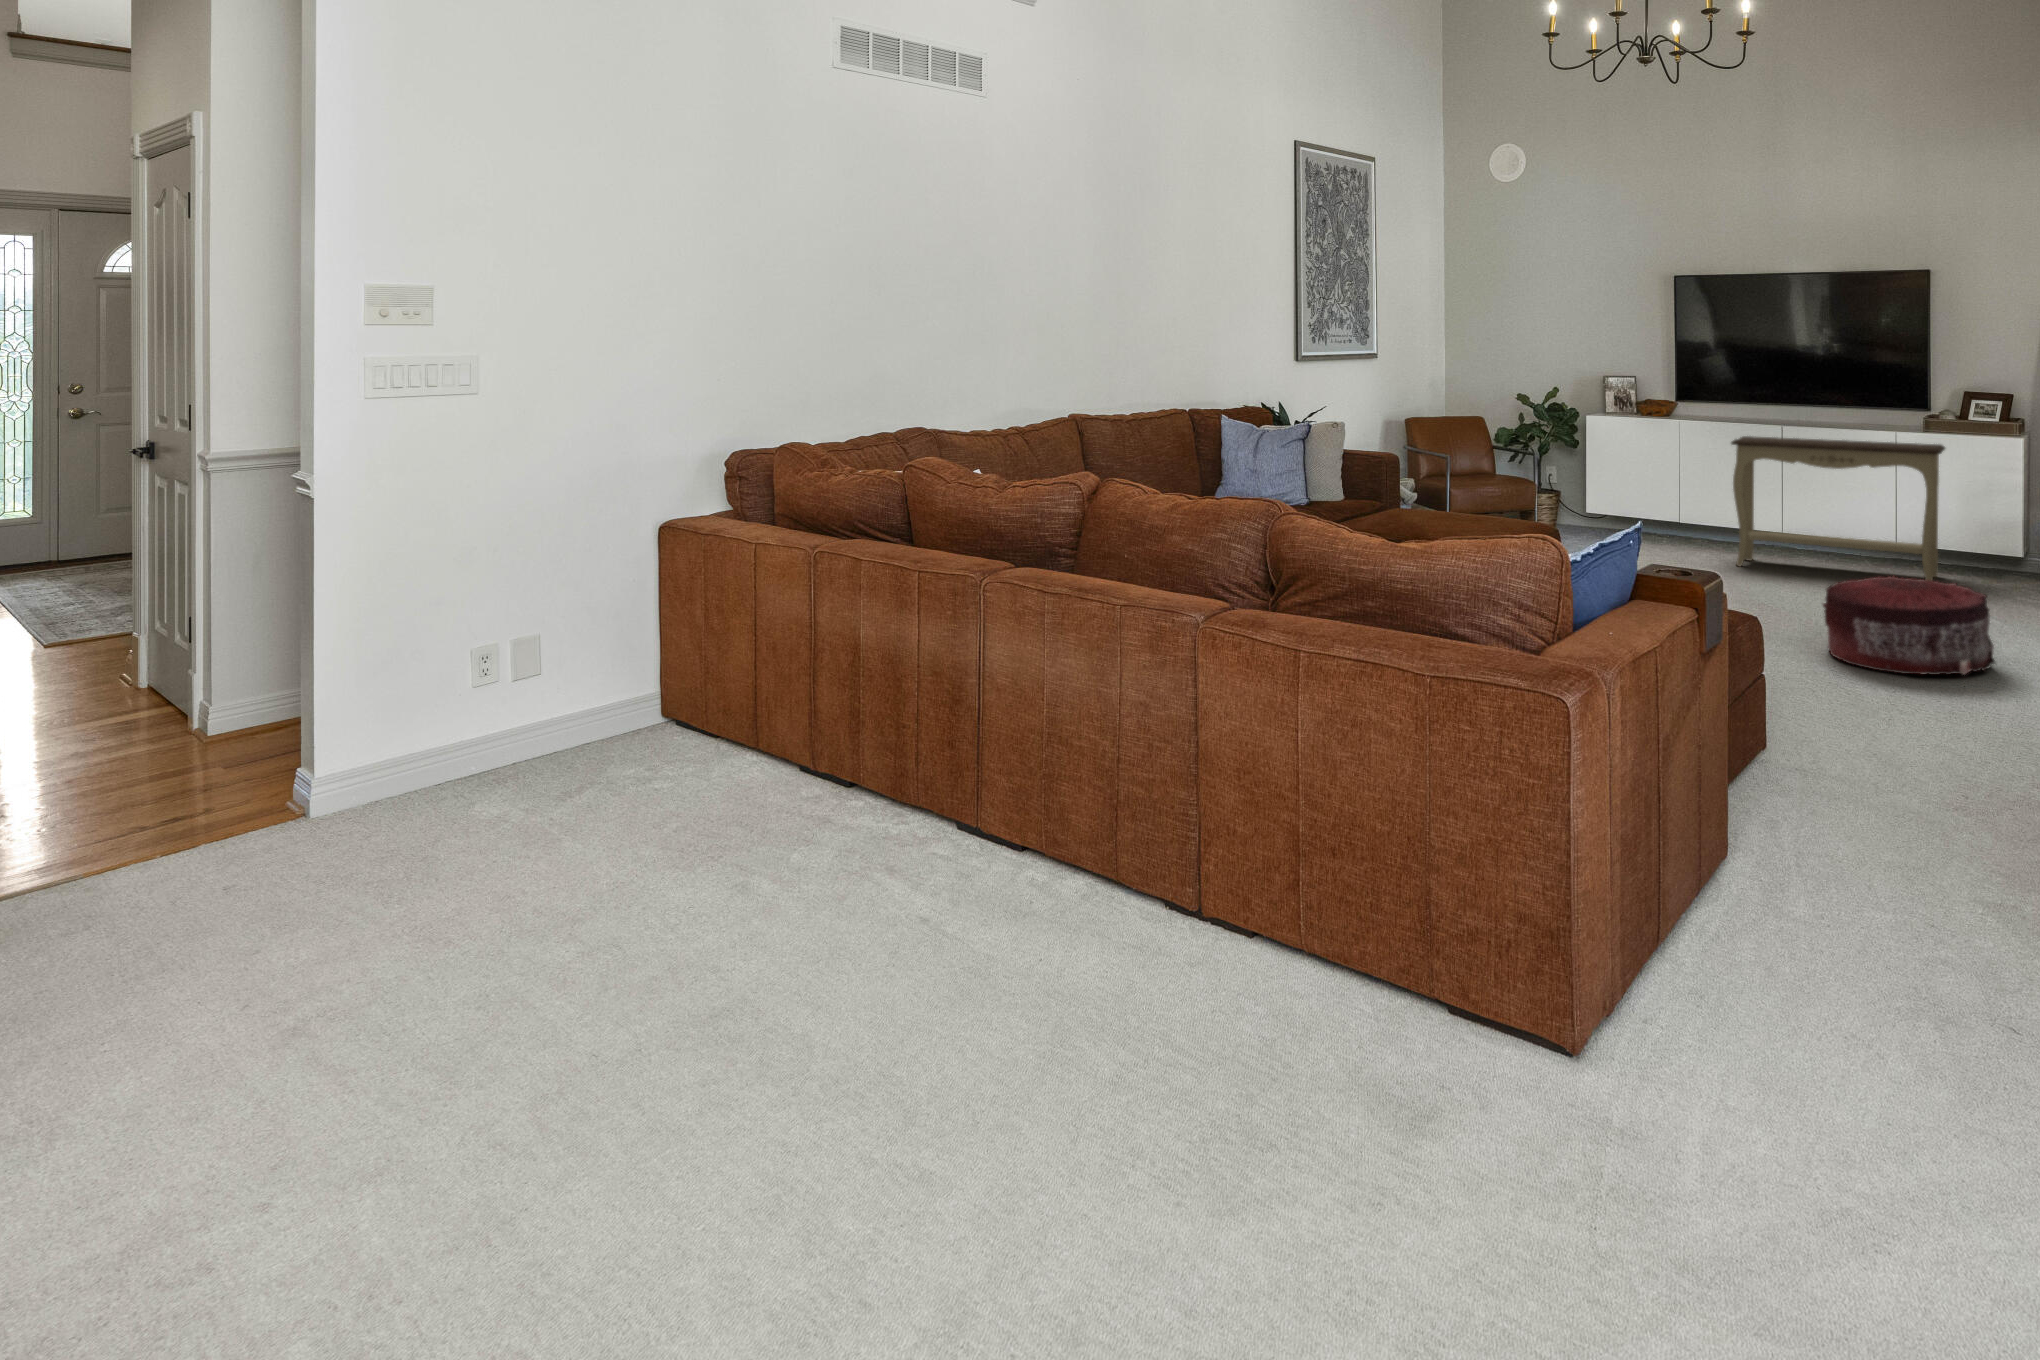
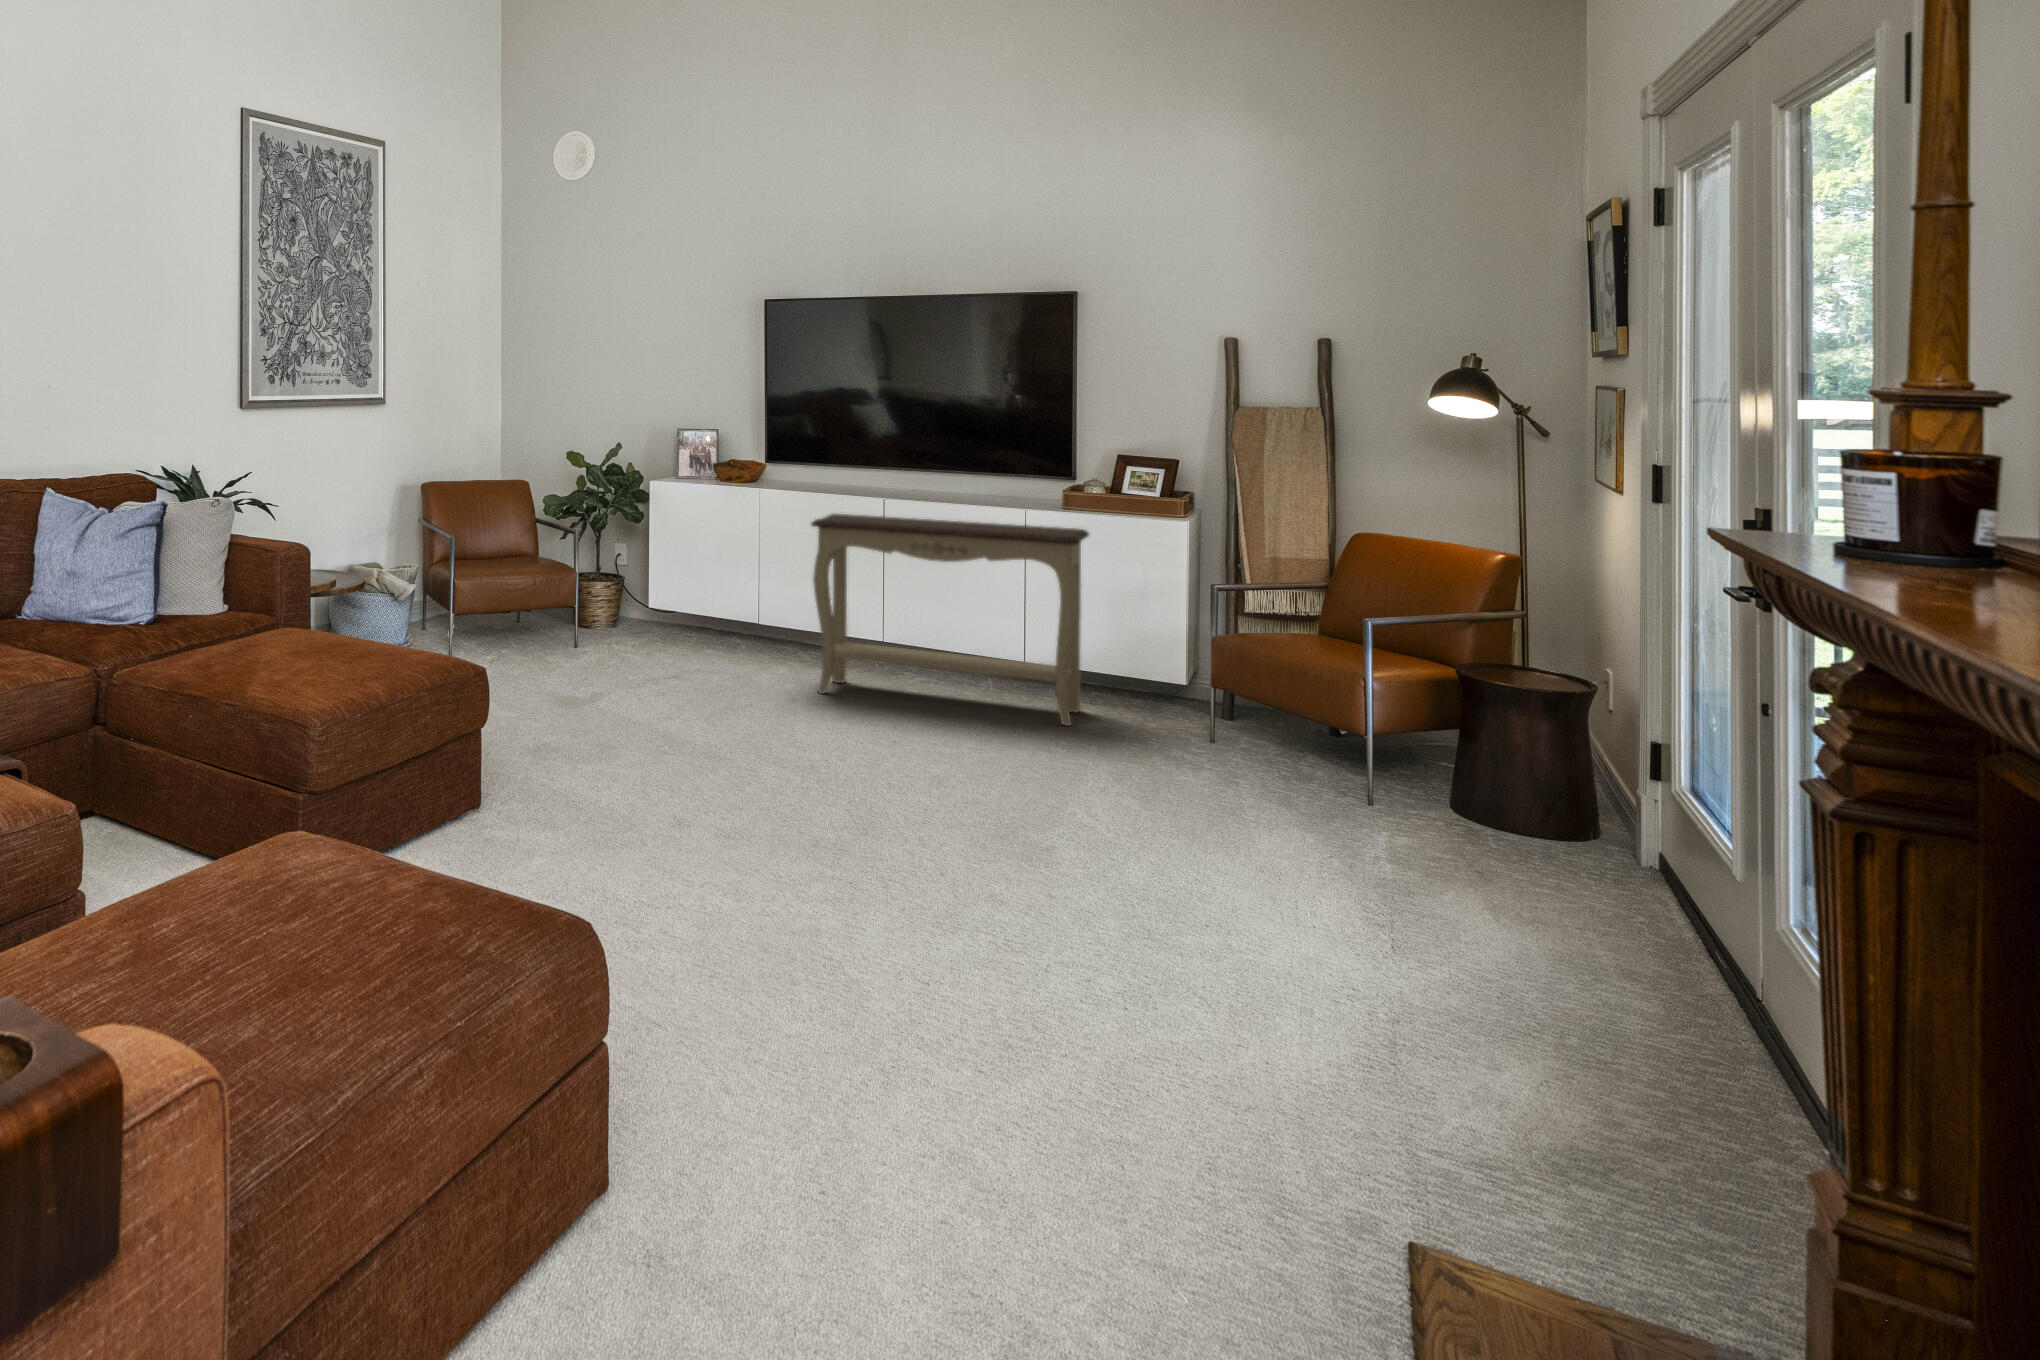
pouf: present [1823,576,1995,675] -> none [867,742,1119,924]

